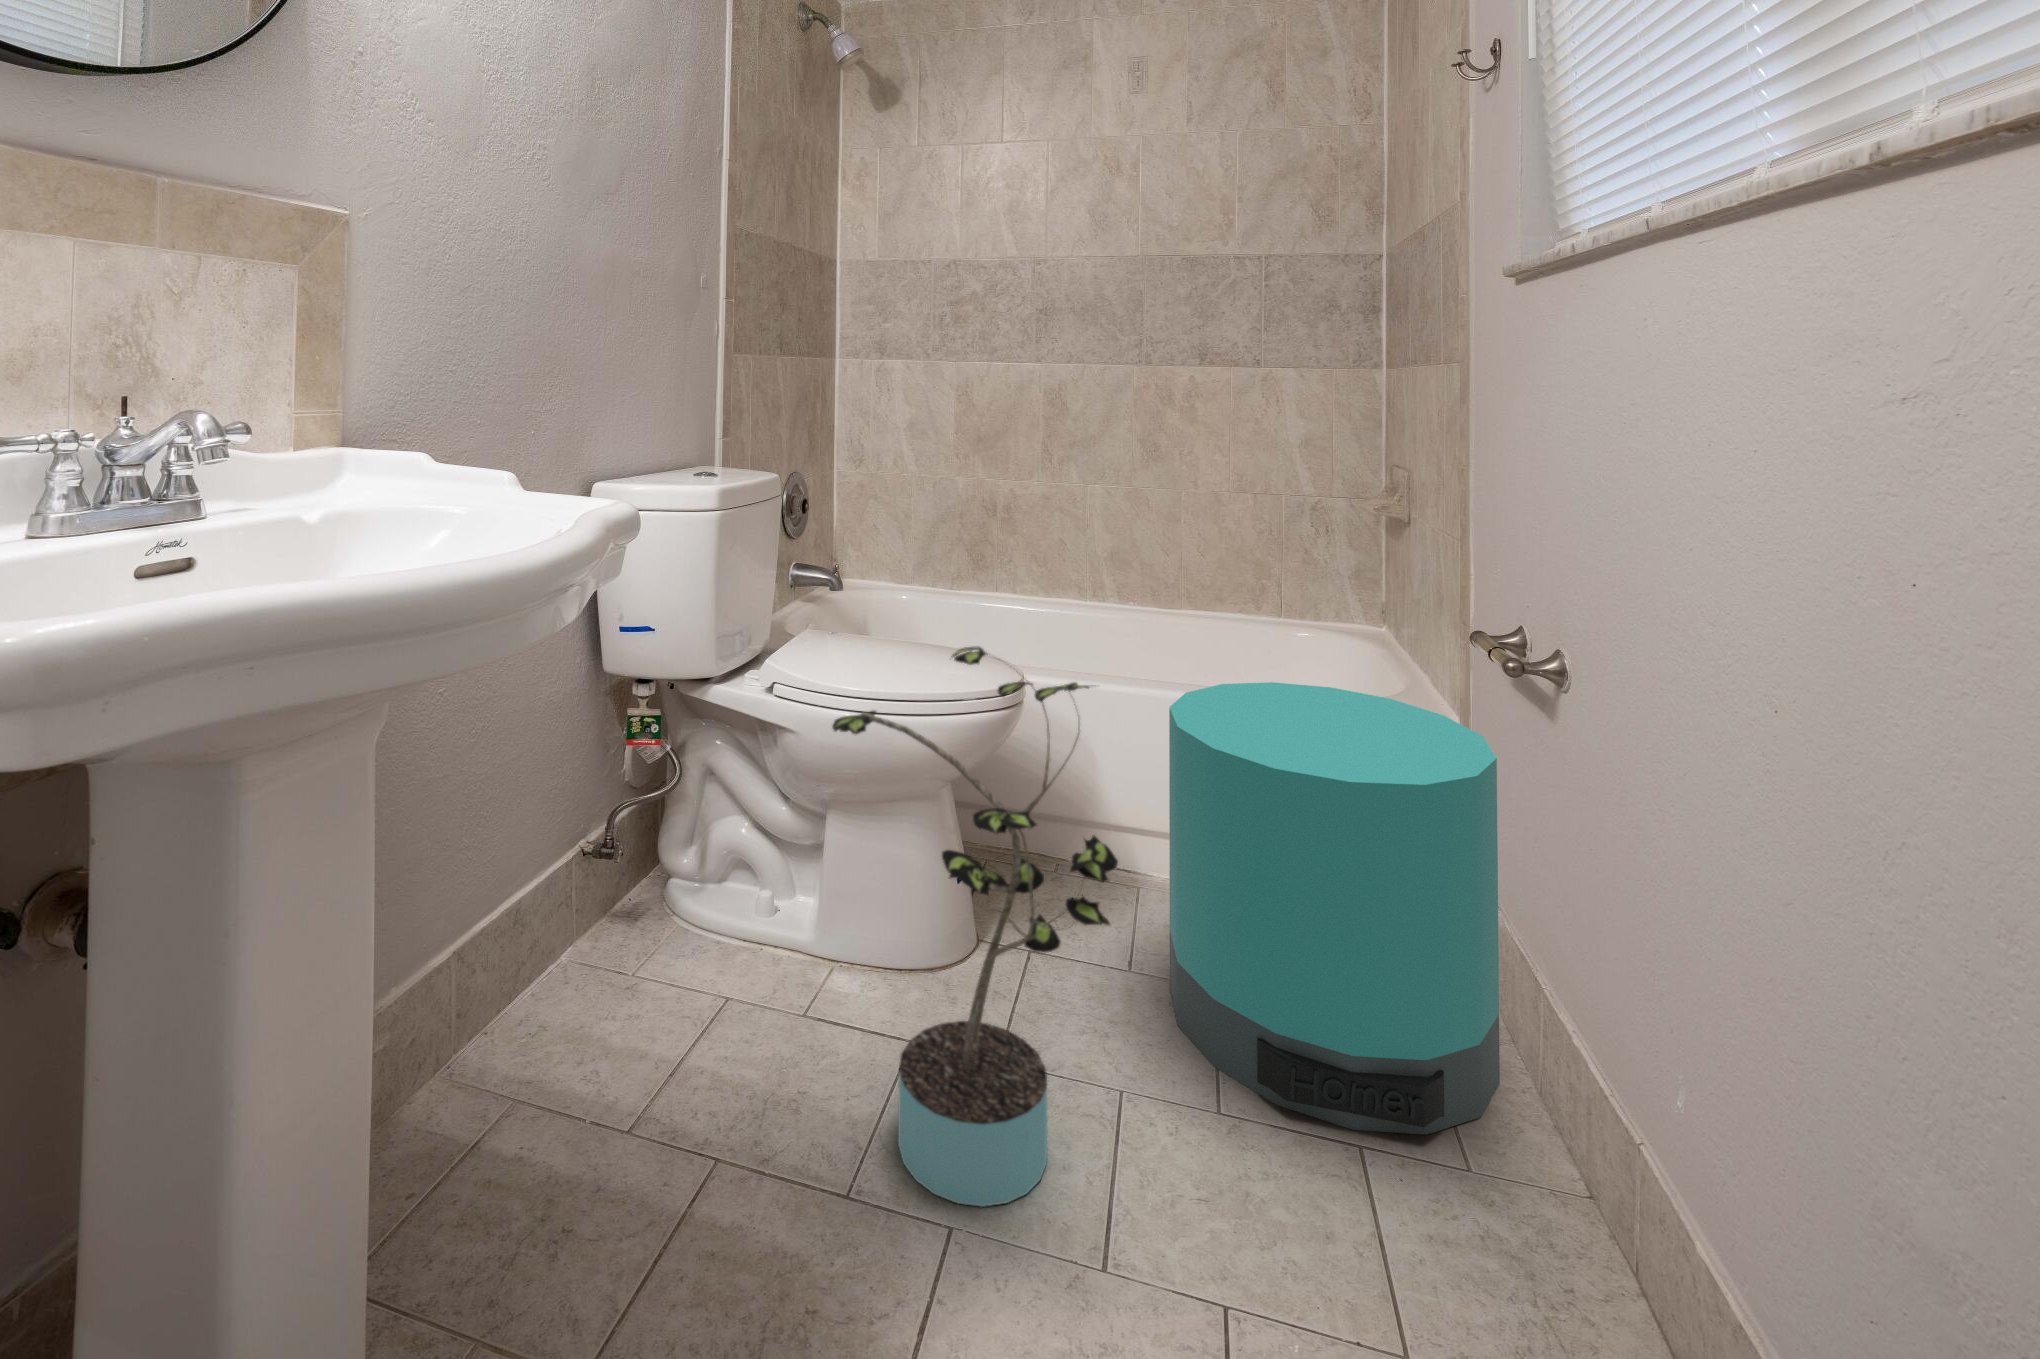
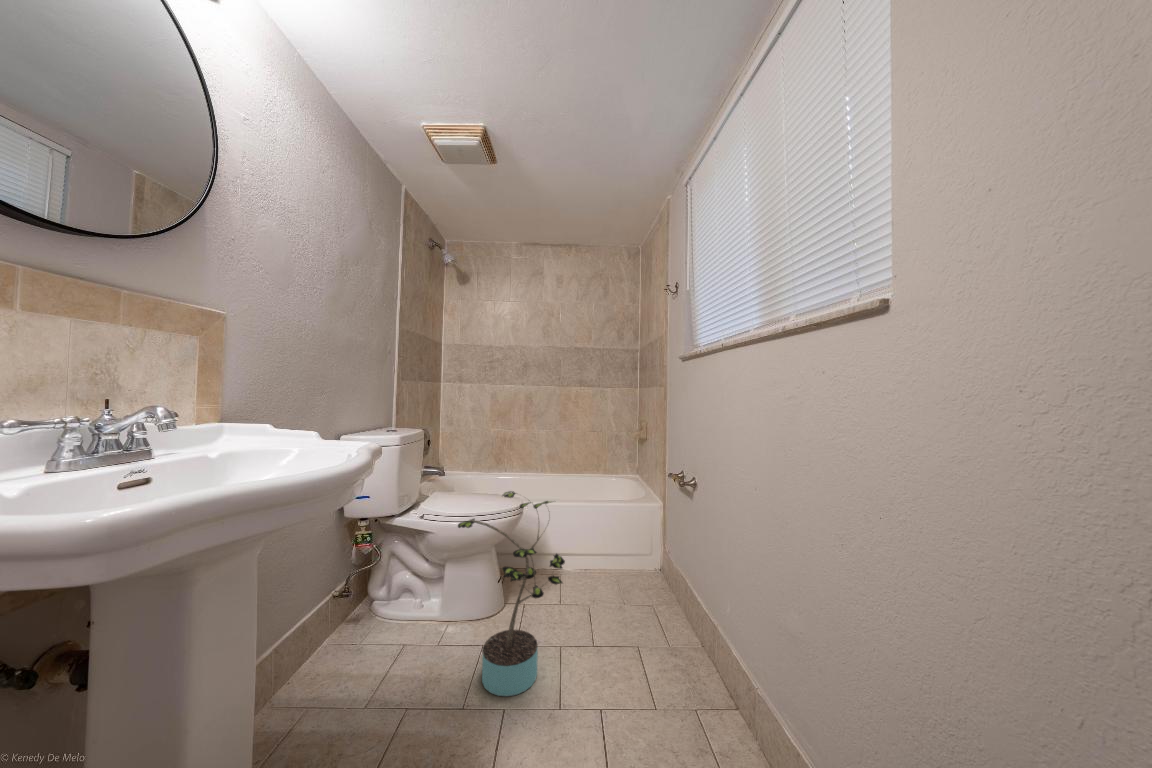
trash can: present [1169,682,1500,1135] -> none [573,495,674,638]

